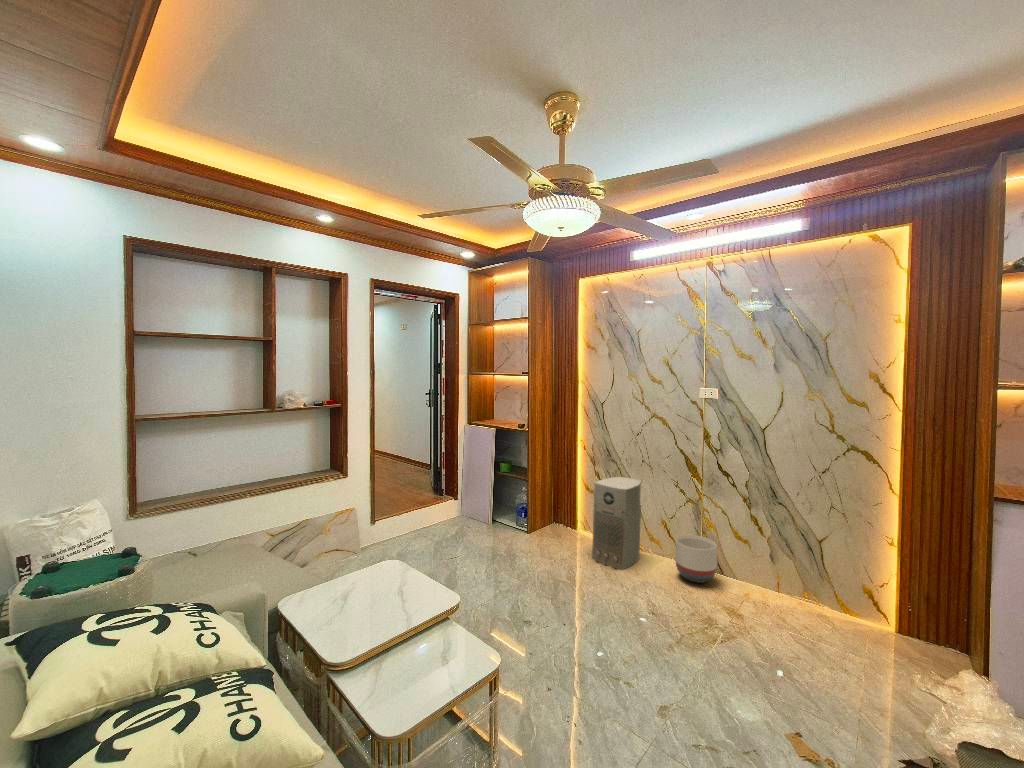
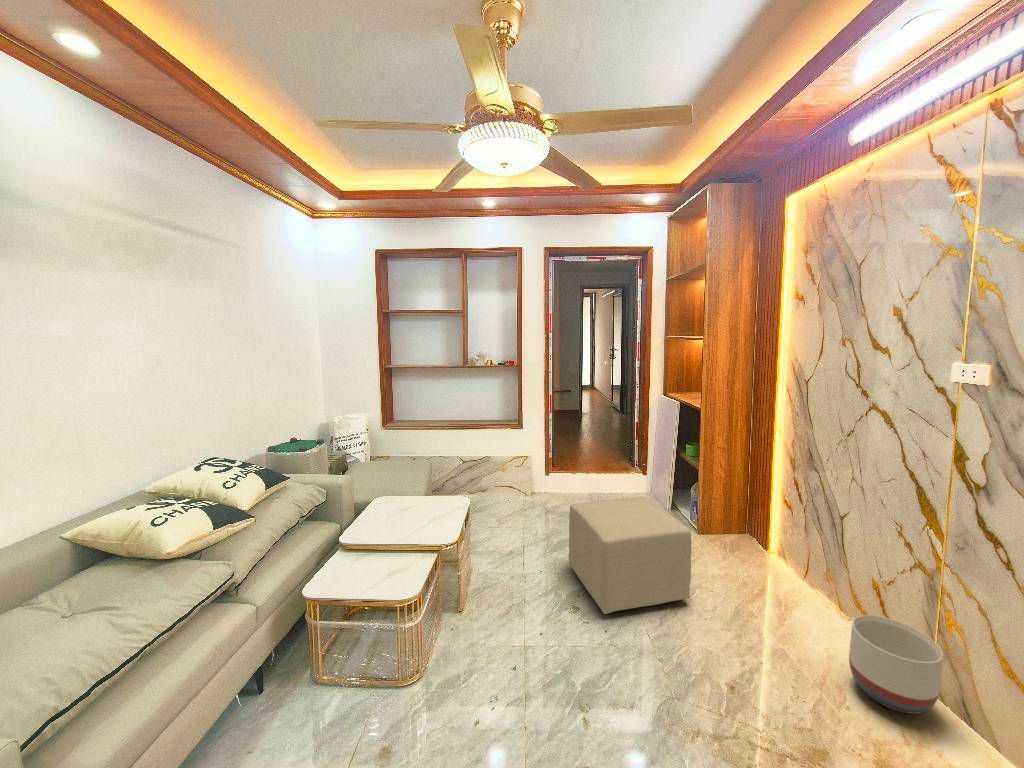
air purifier: present [592,477,641,570] -> none [739,490,837,625]
ottoman: none [485,509,583,609] -> present [569,497,692,614]

